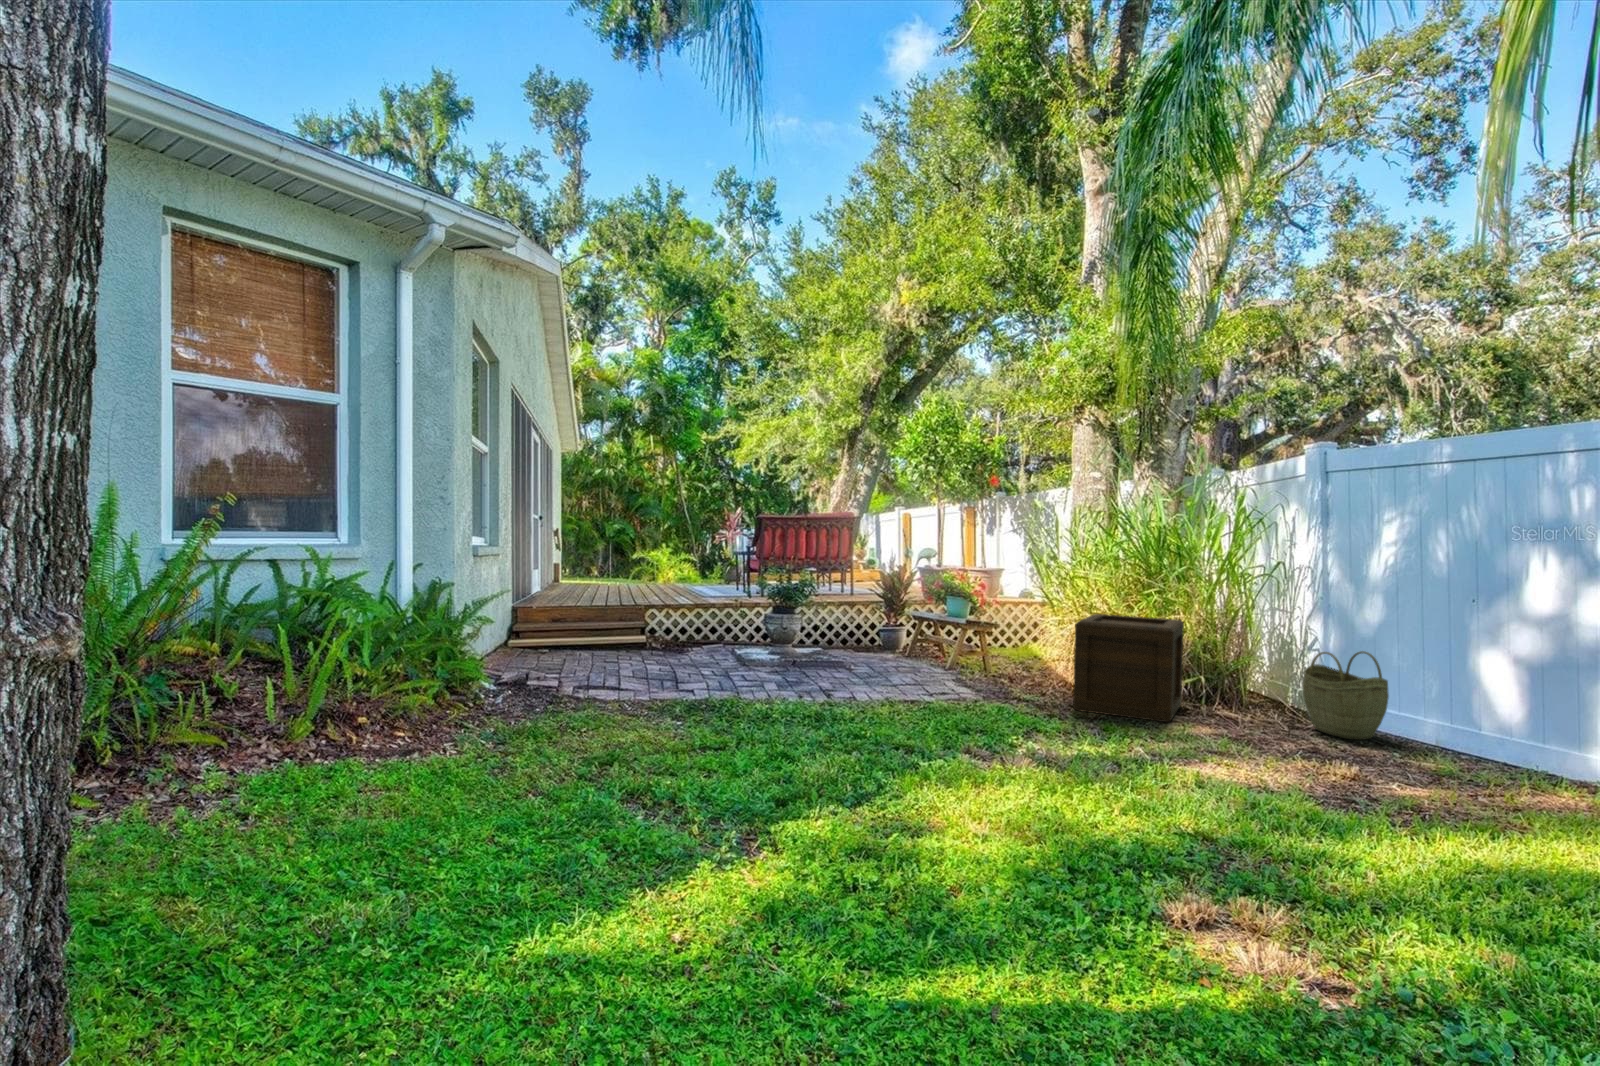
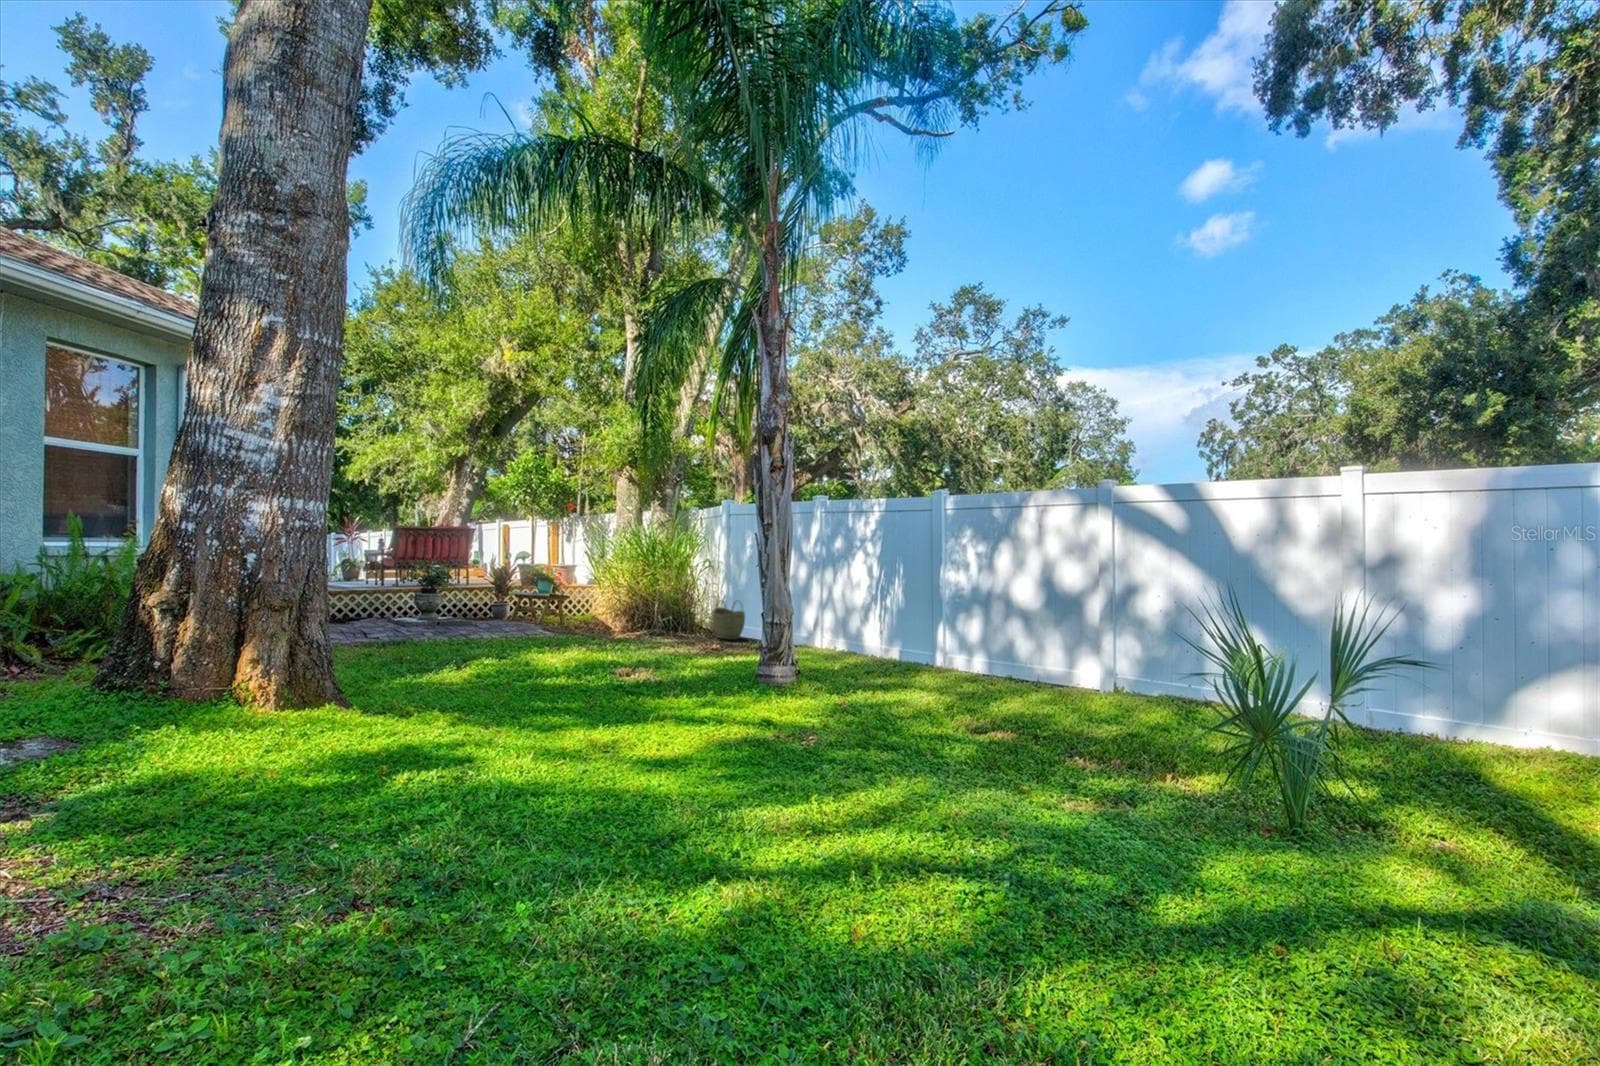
wooden crate: present [1073,614,1184,722] -> none [606,587,664,639]

